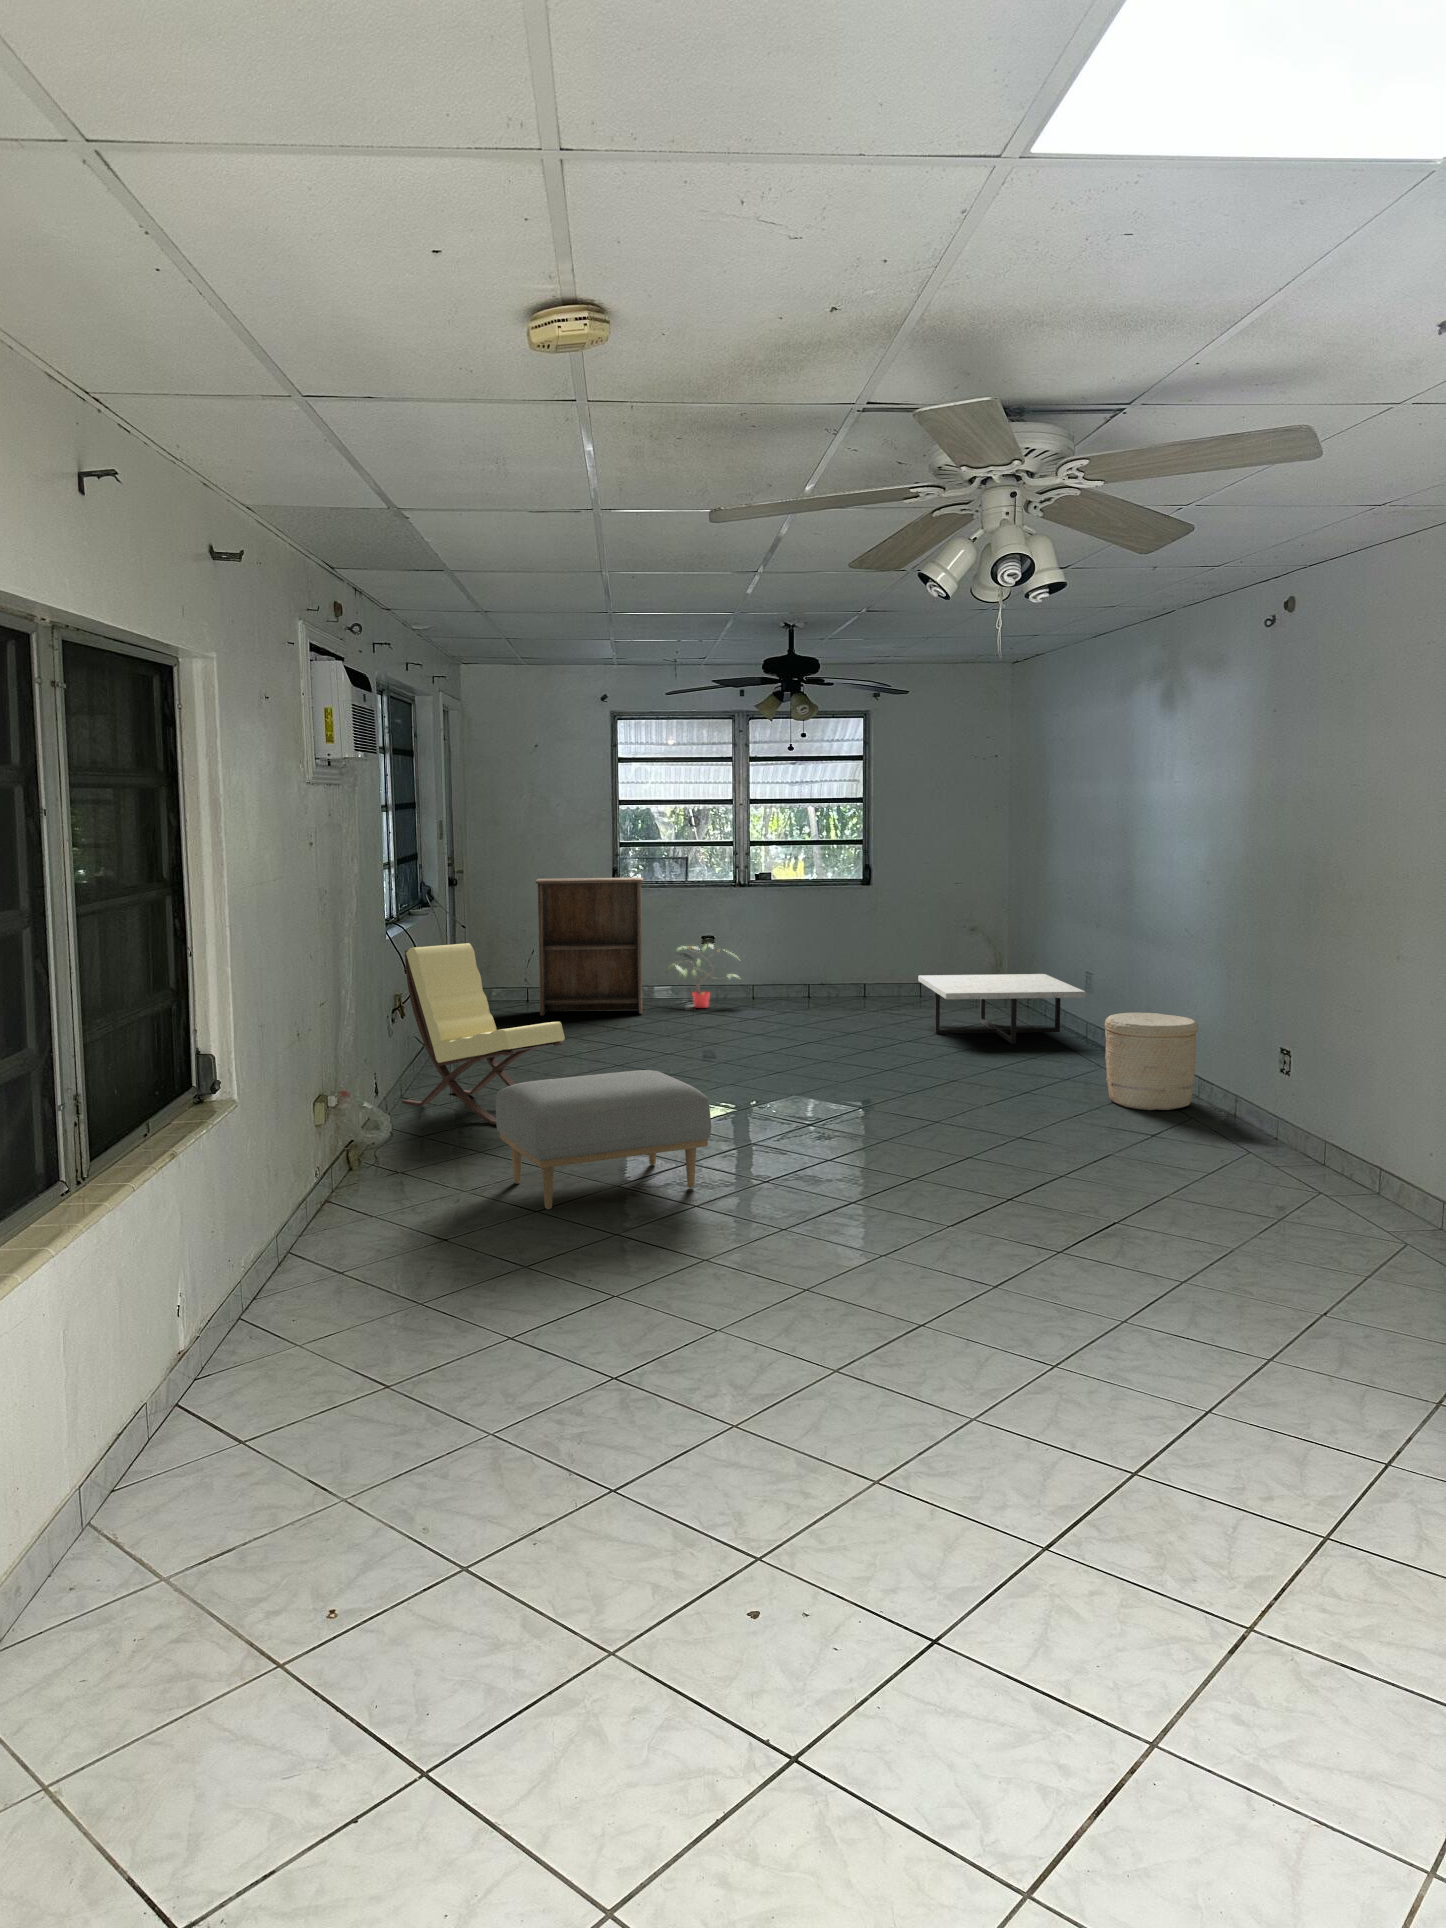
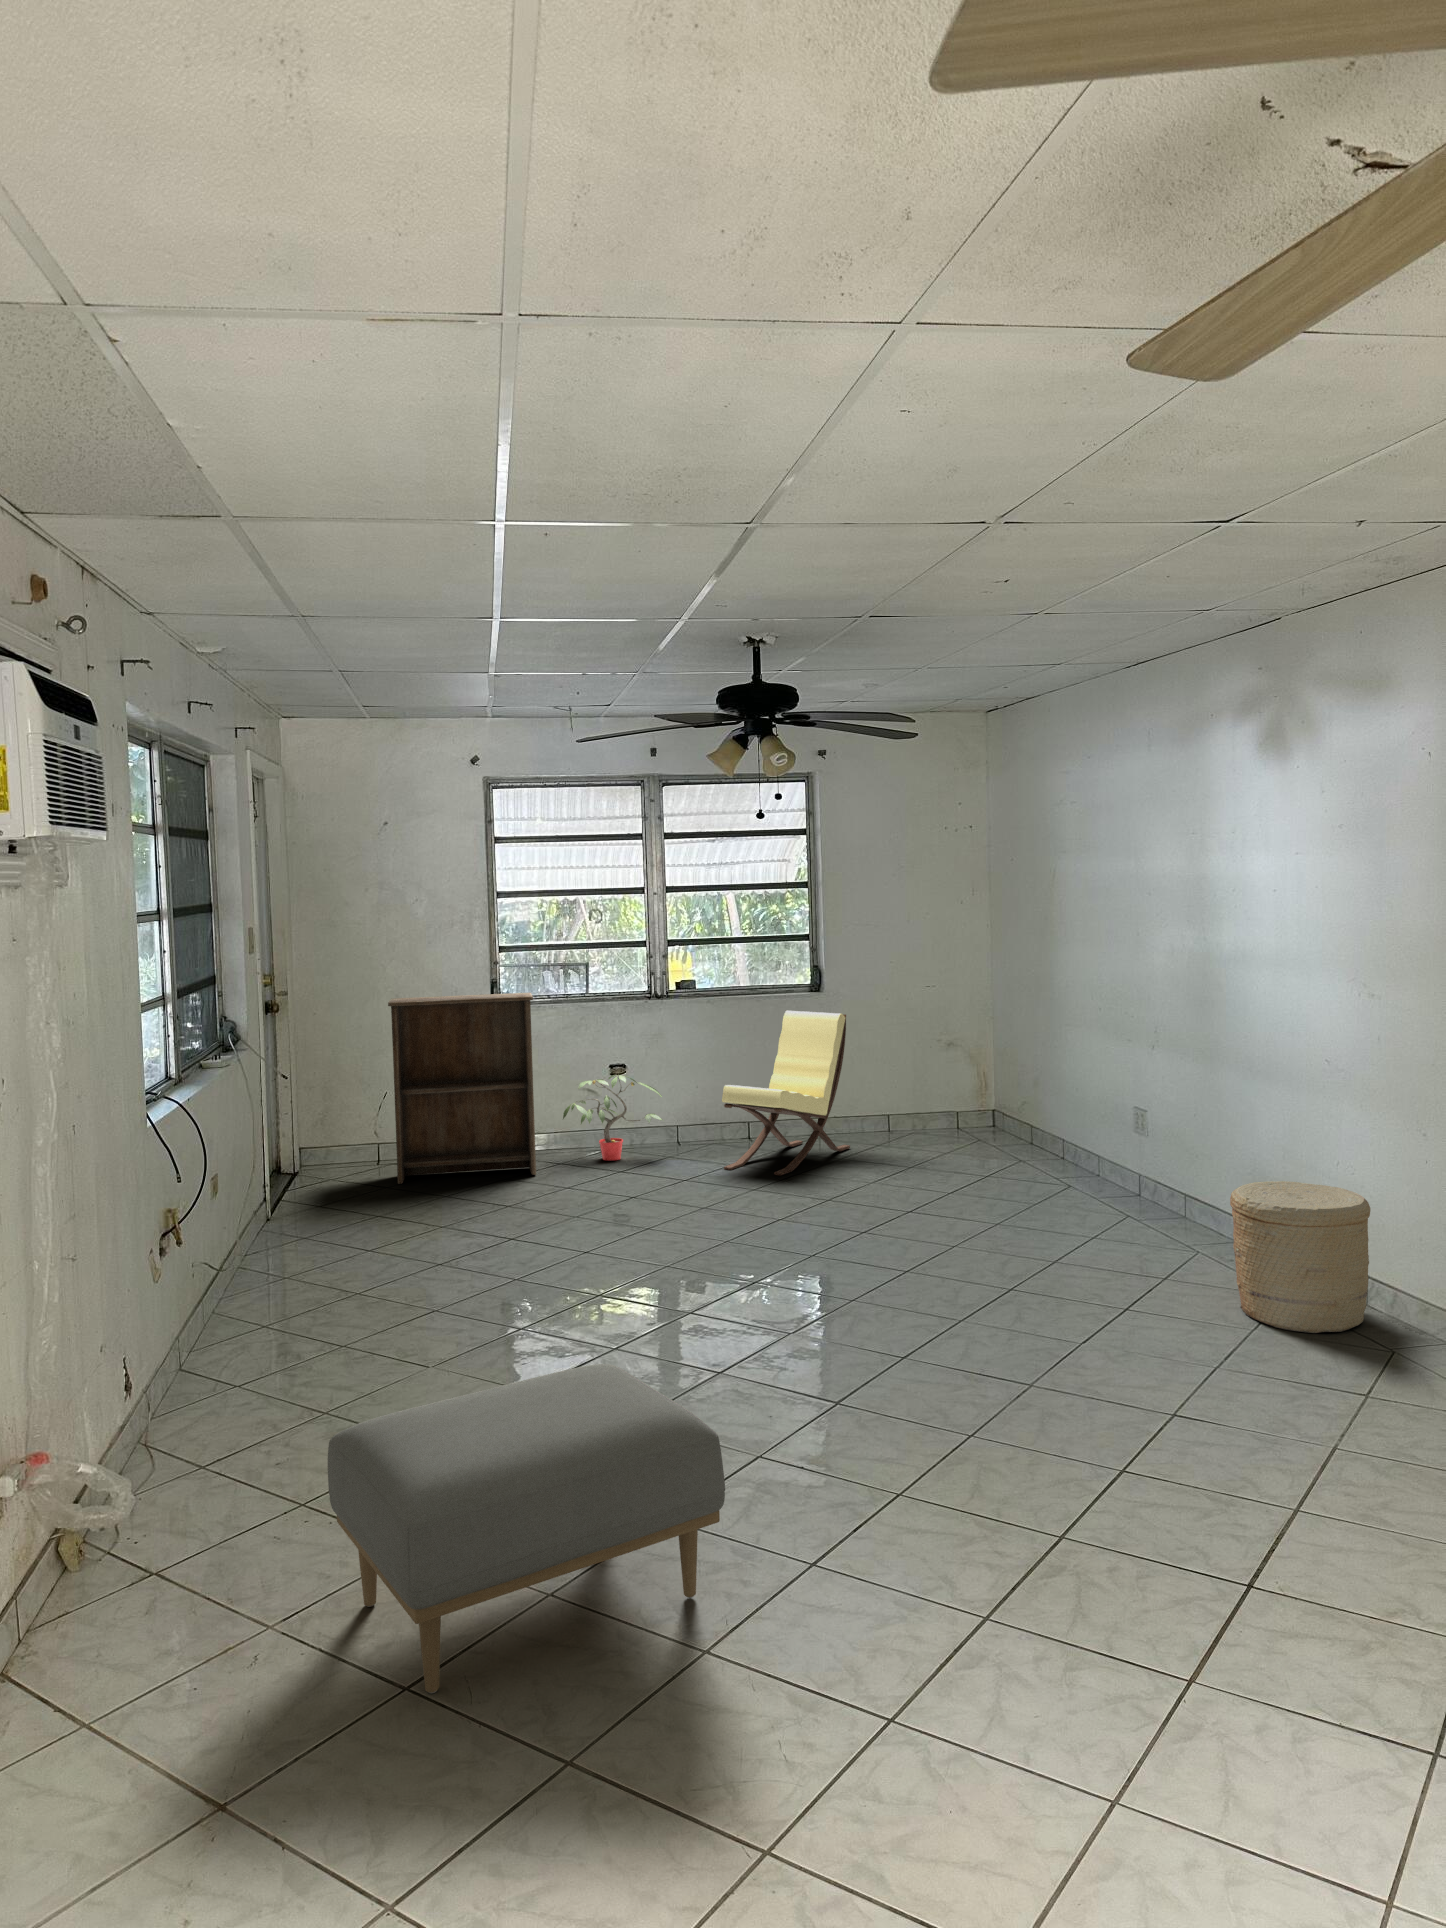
lounge chair: present [402,943,565,1125] -> present [722,1011,850,1175]
coffee table: present [918,974,1085,1044] -> none [900,1103,1134,1207]

